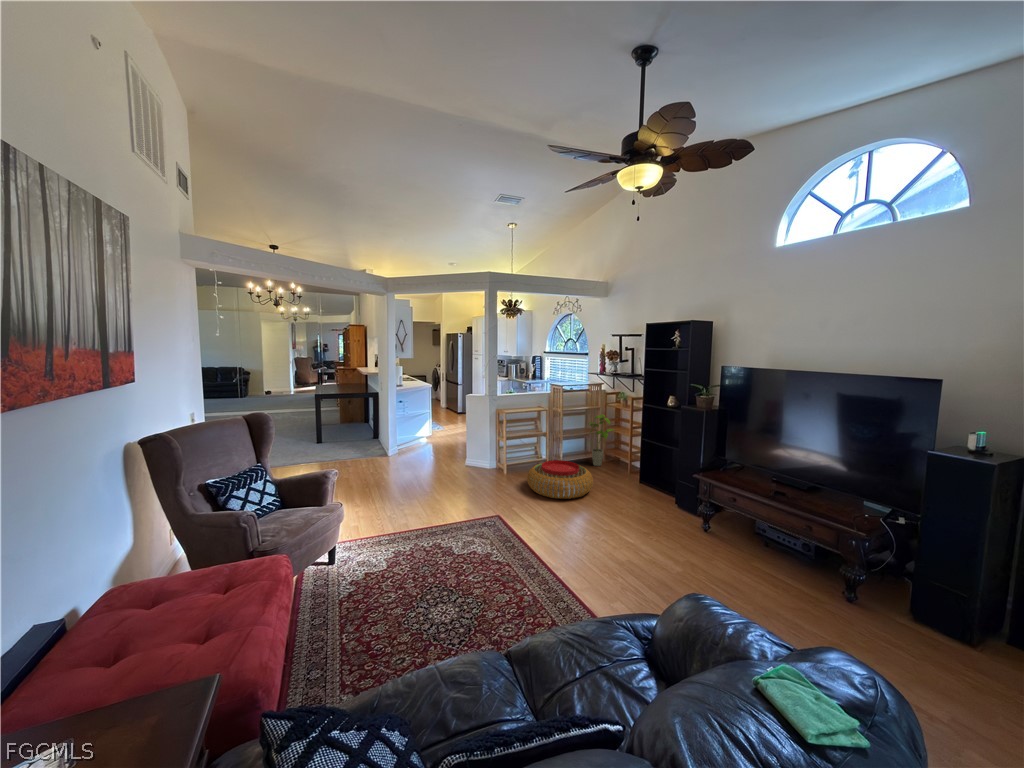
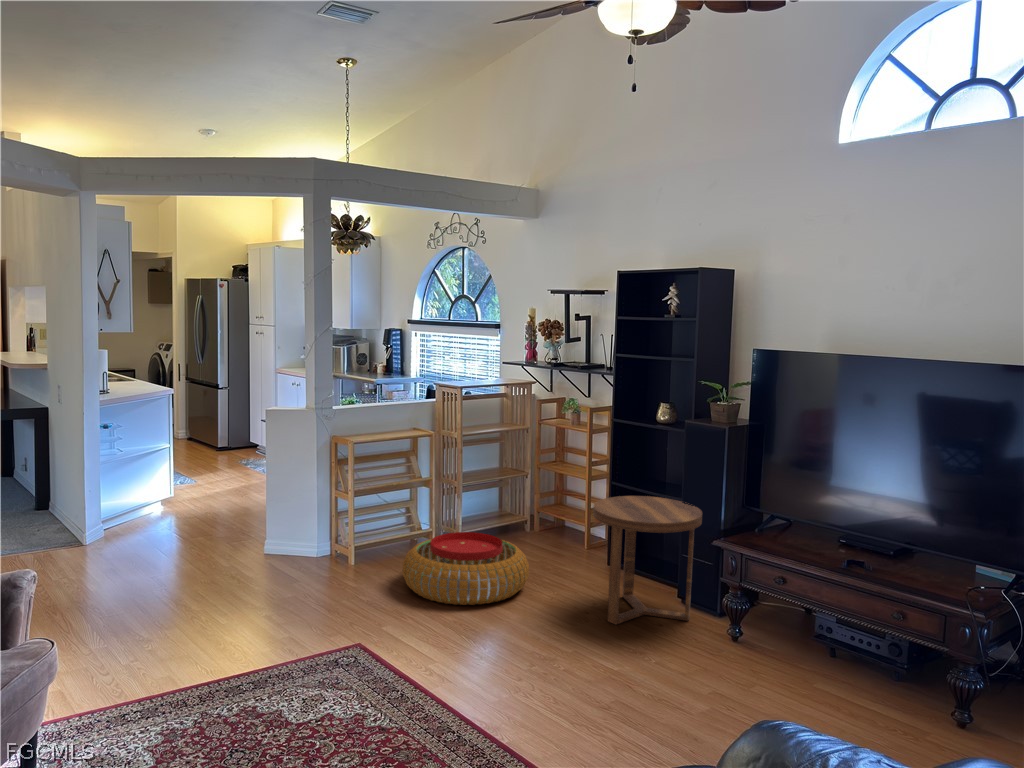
house plant: present [589,415,613,466] -> none [508,441,560,540]
side table: none [627,446,690,519] -> present [593,496,702,624]

